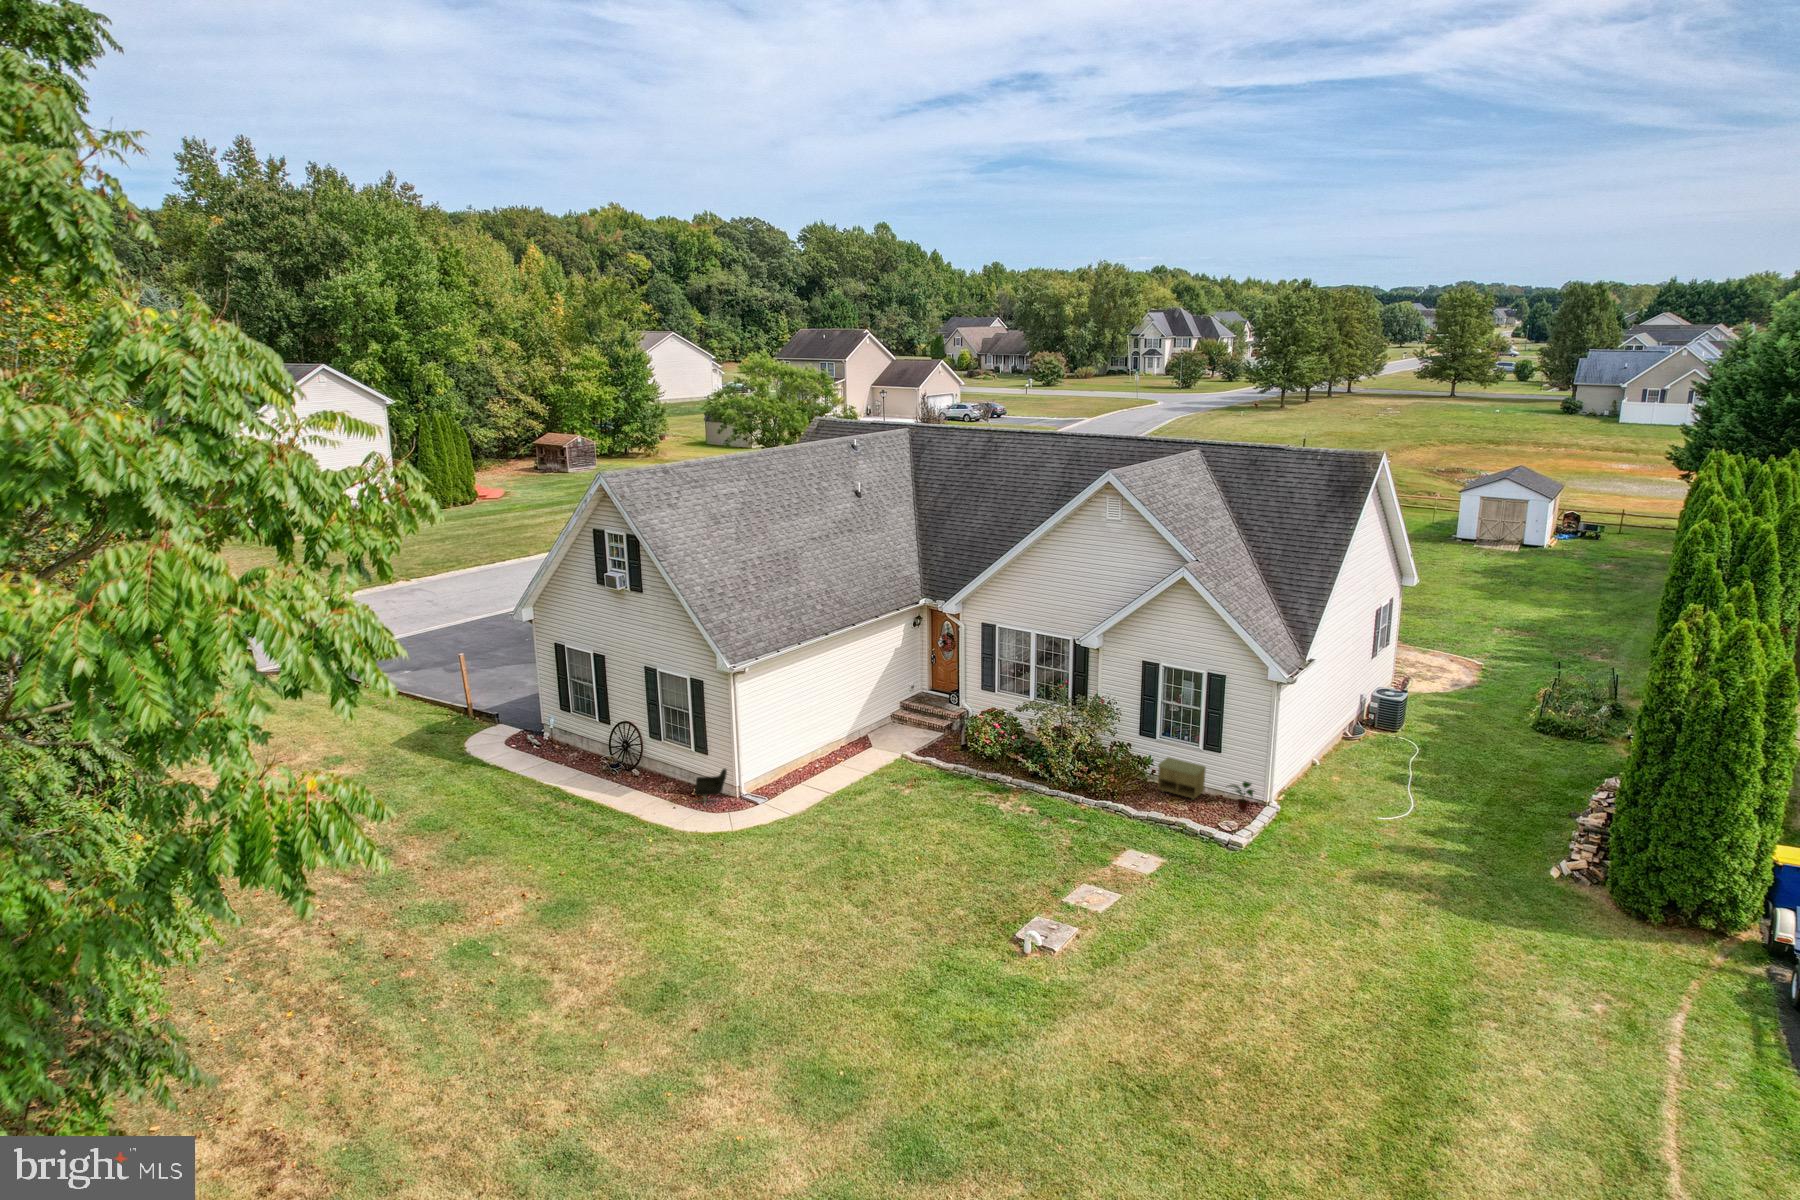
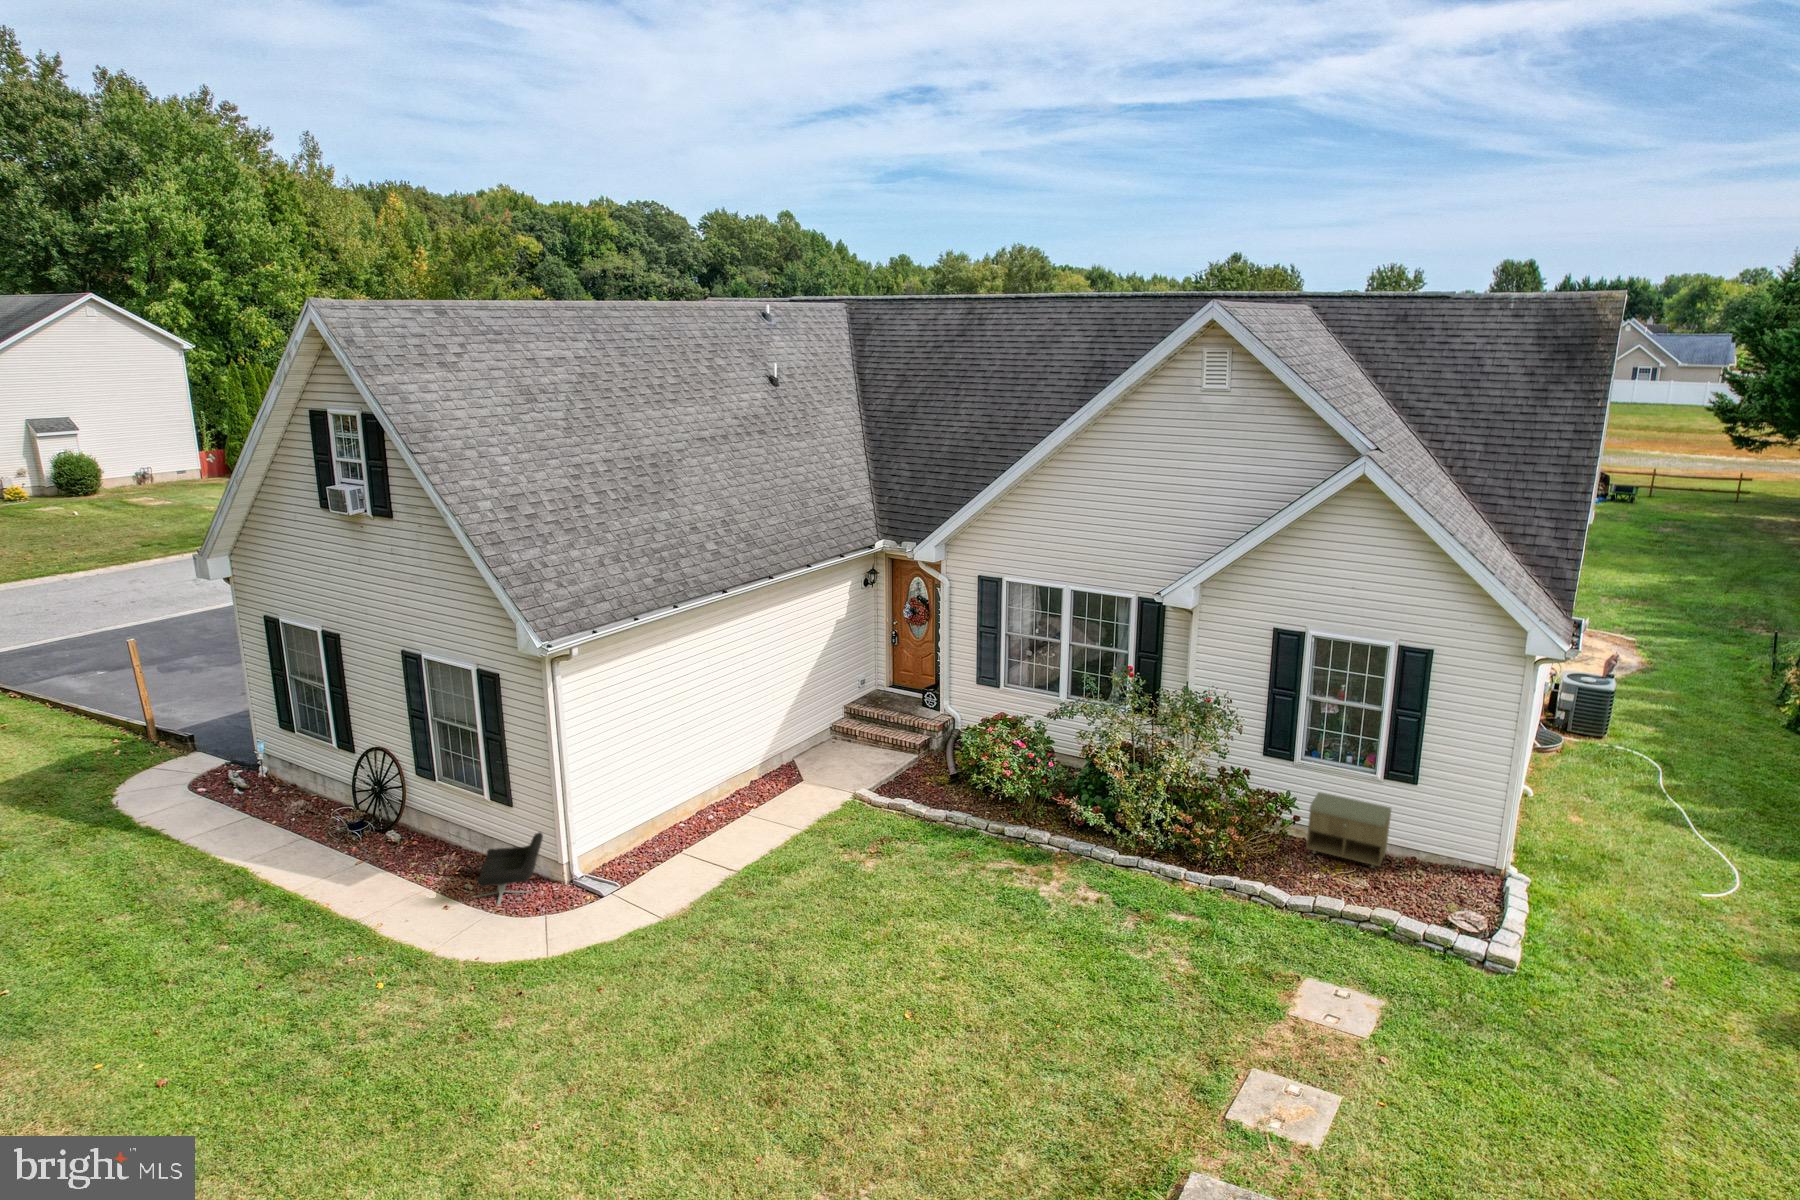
potted plant: present [1229,782,1254,812] -> none [1440,835,1500,889]

